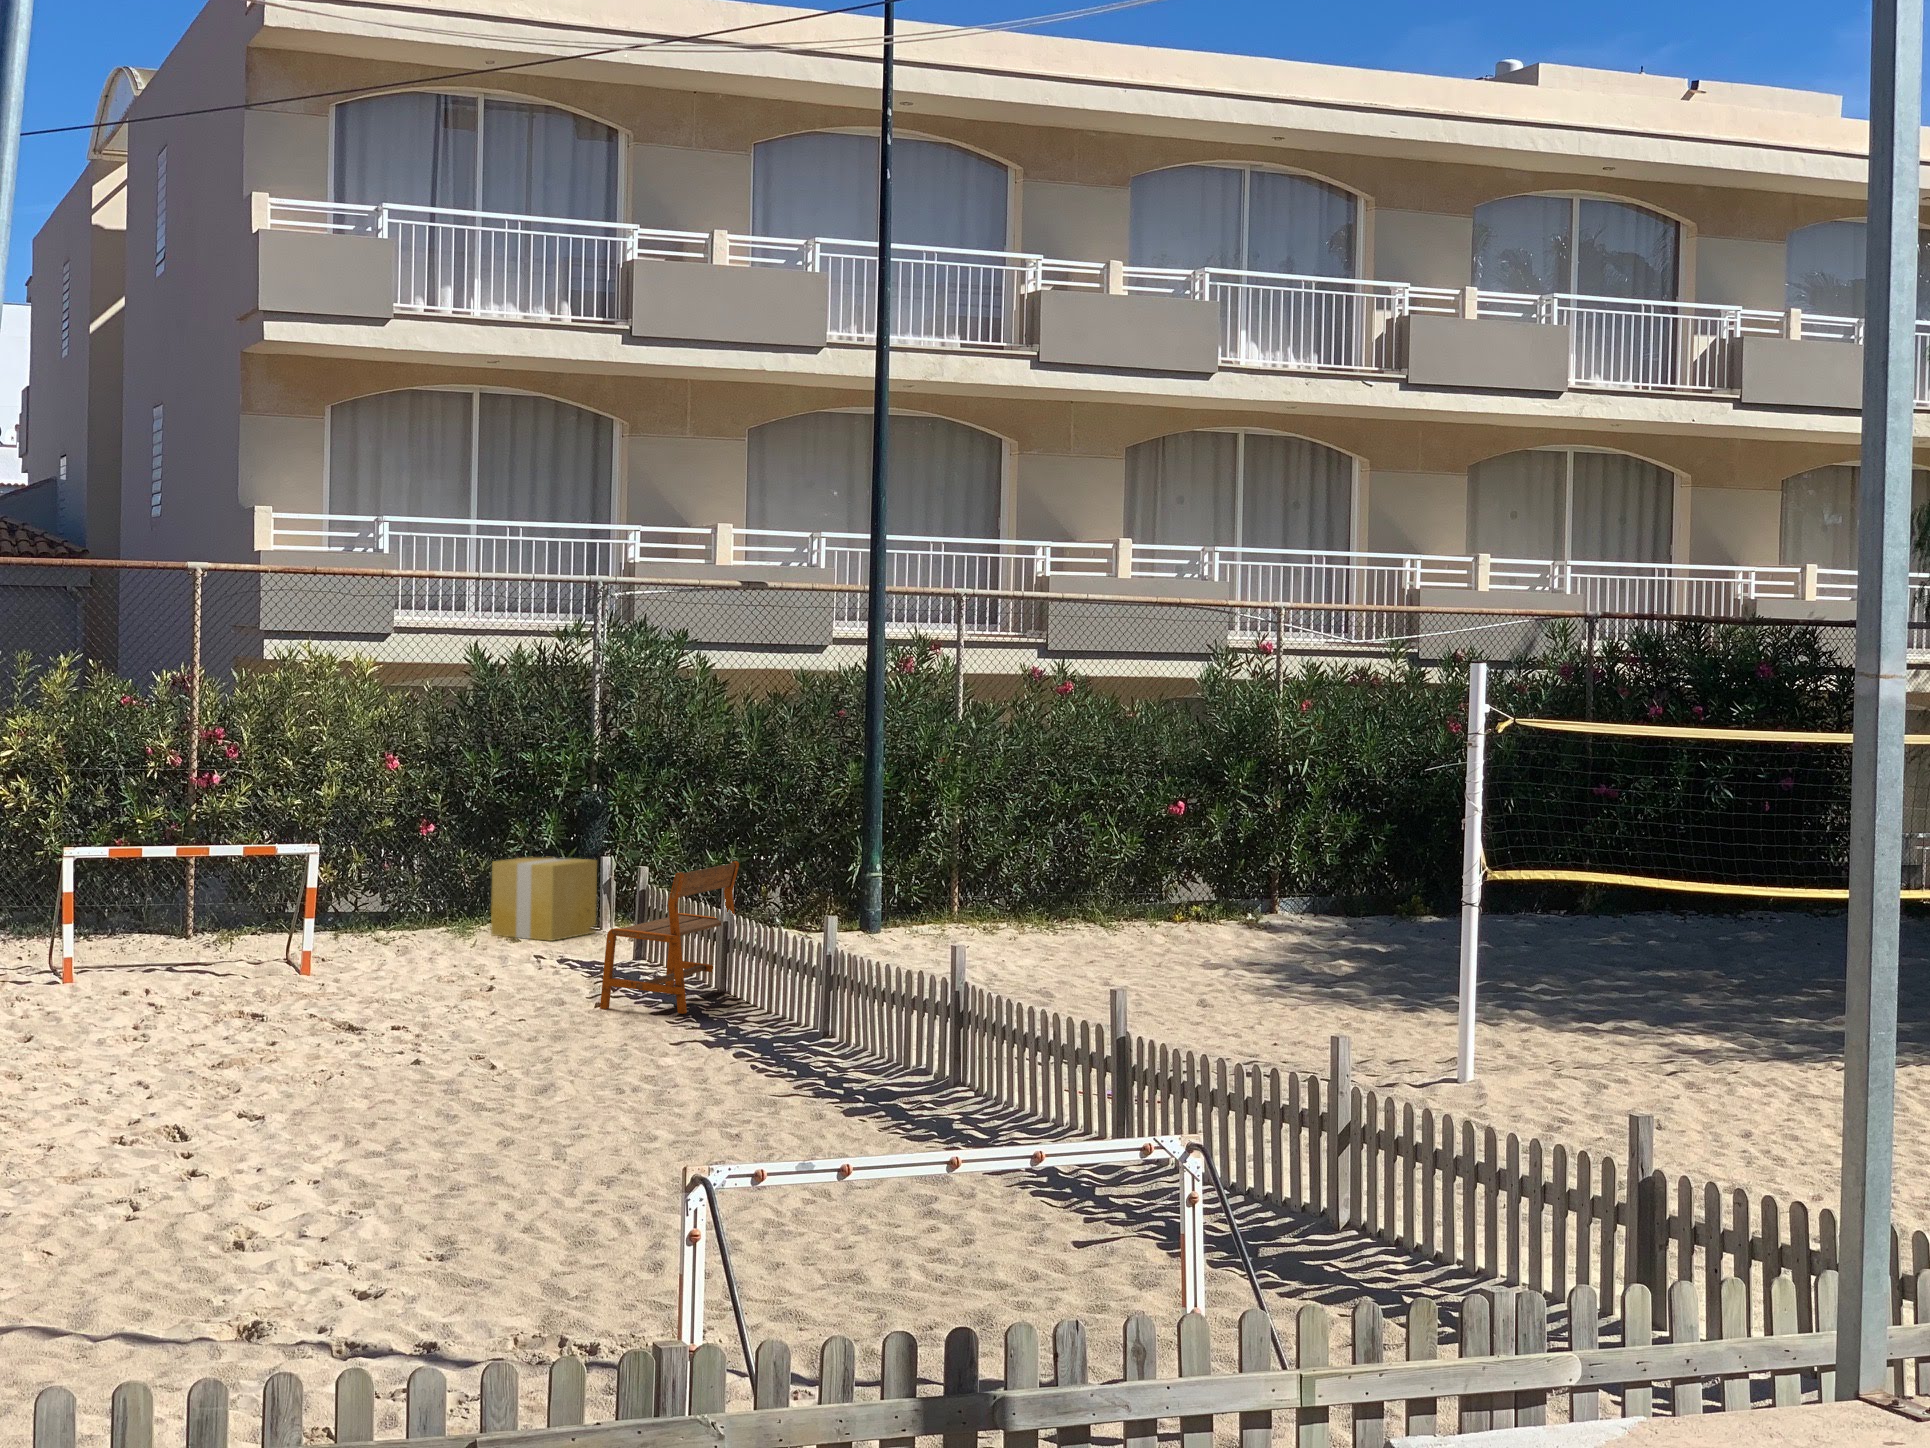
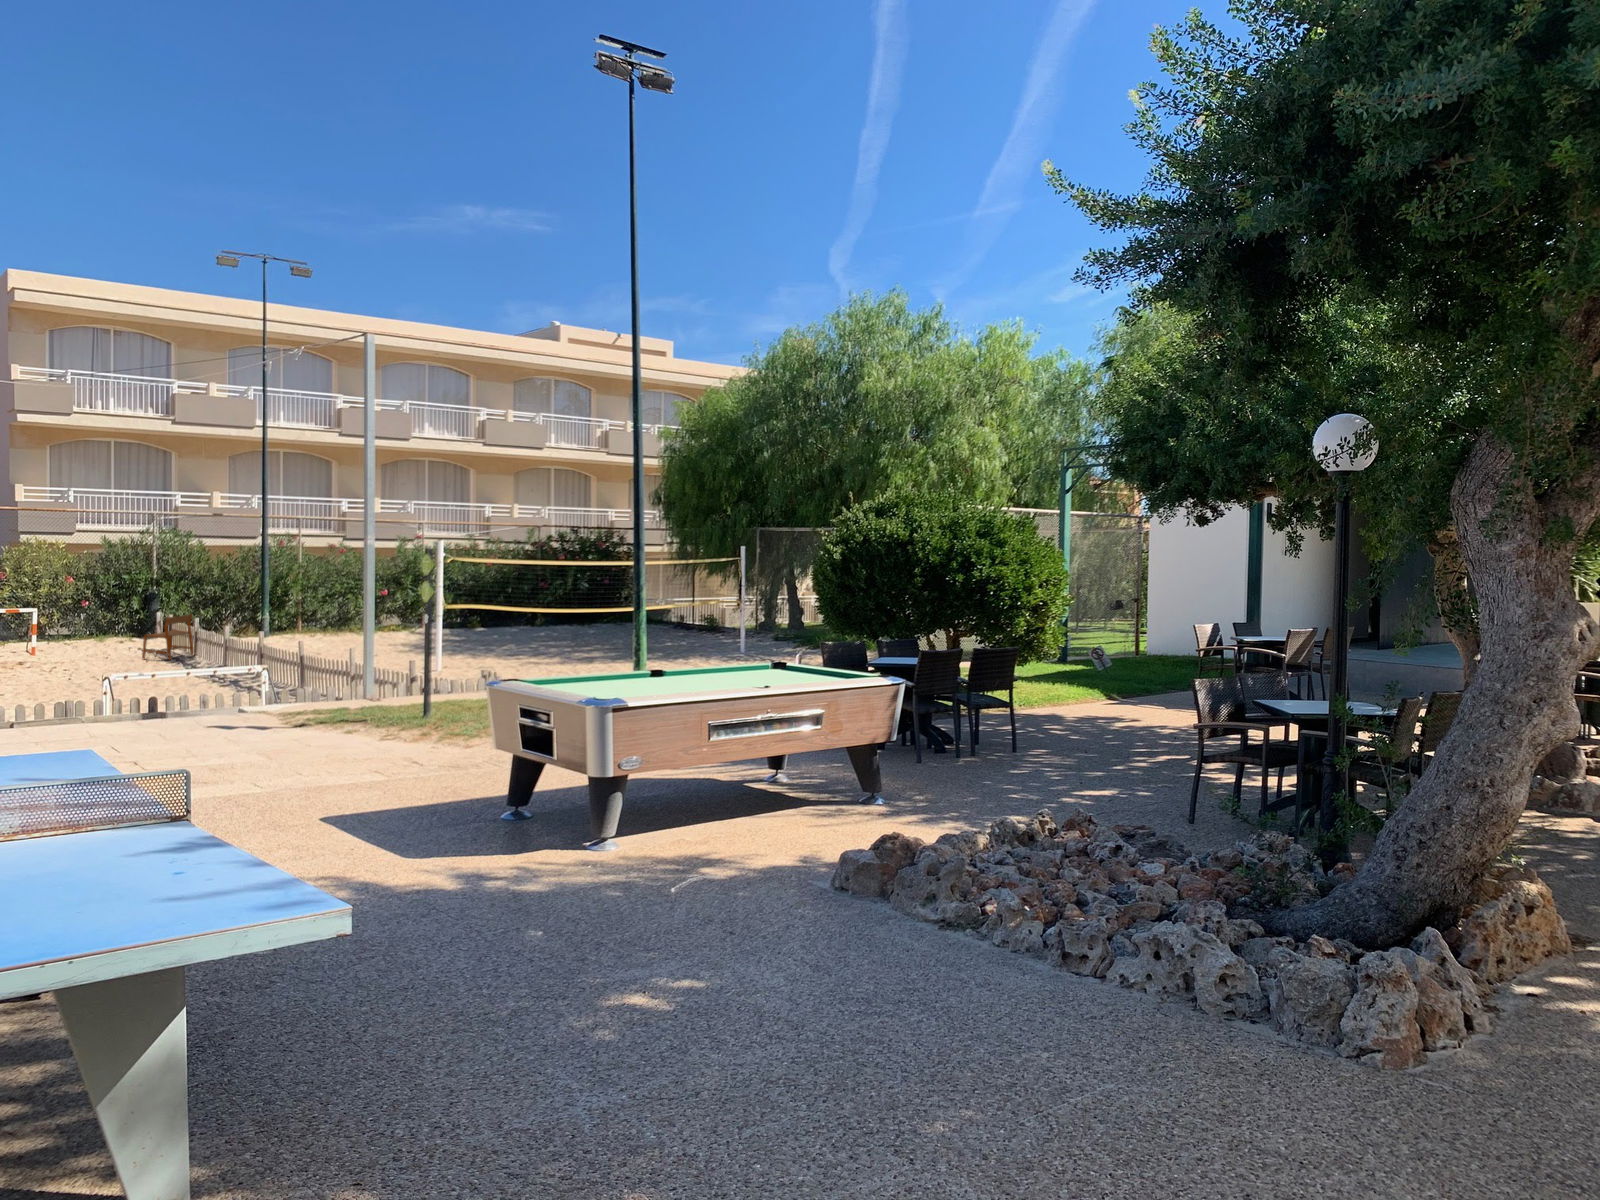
cardboard box: present [491,858,597,941] -> none [110,613,151,641]

